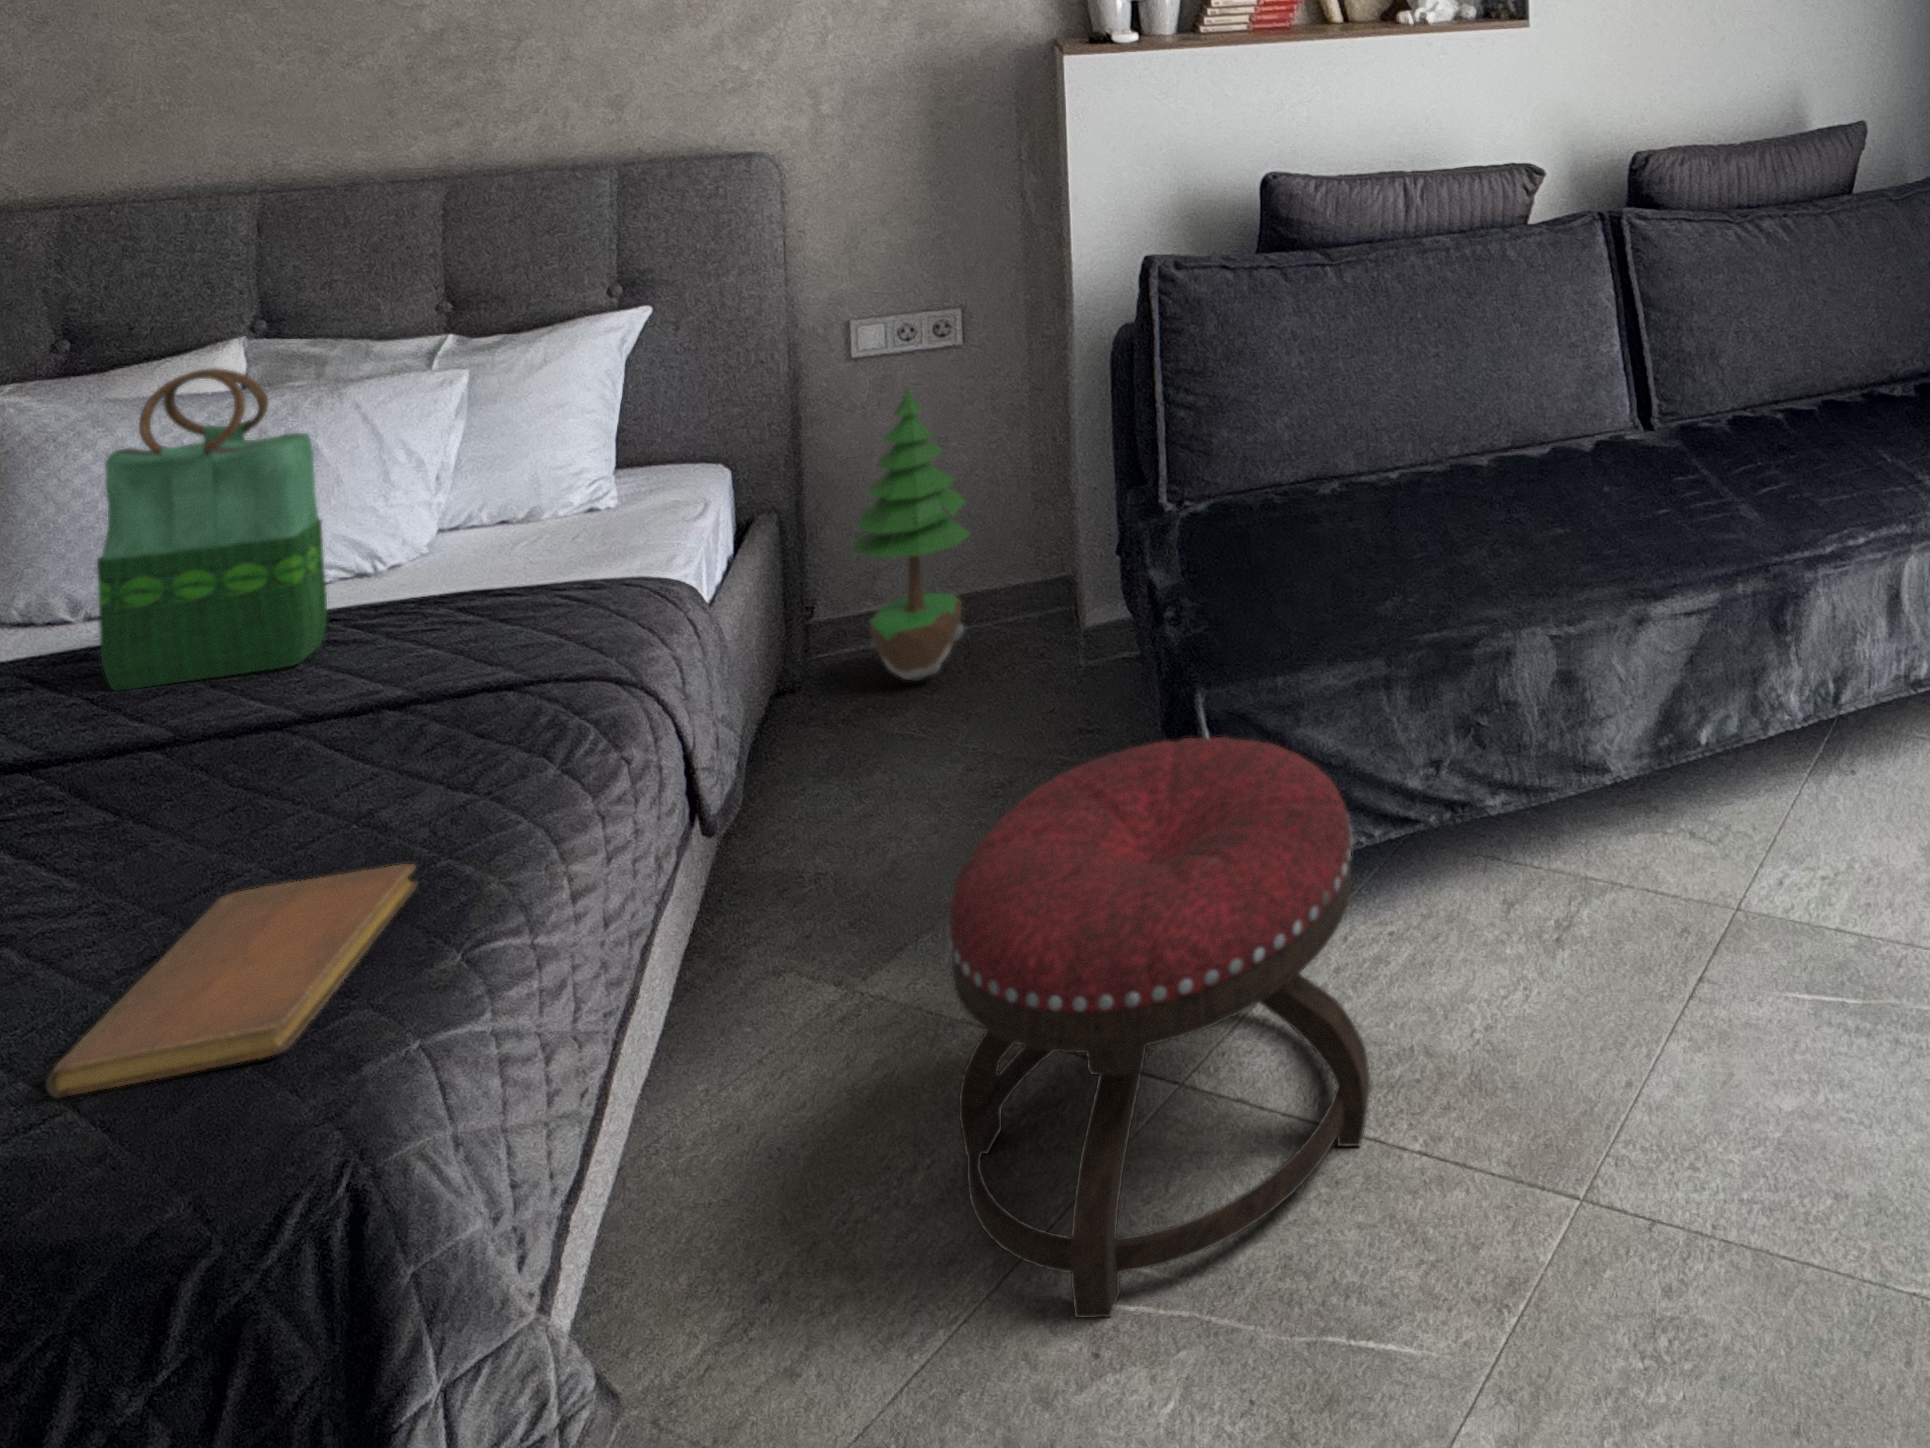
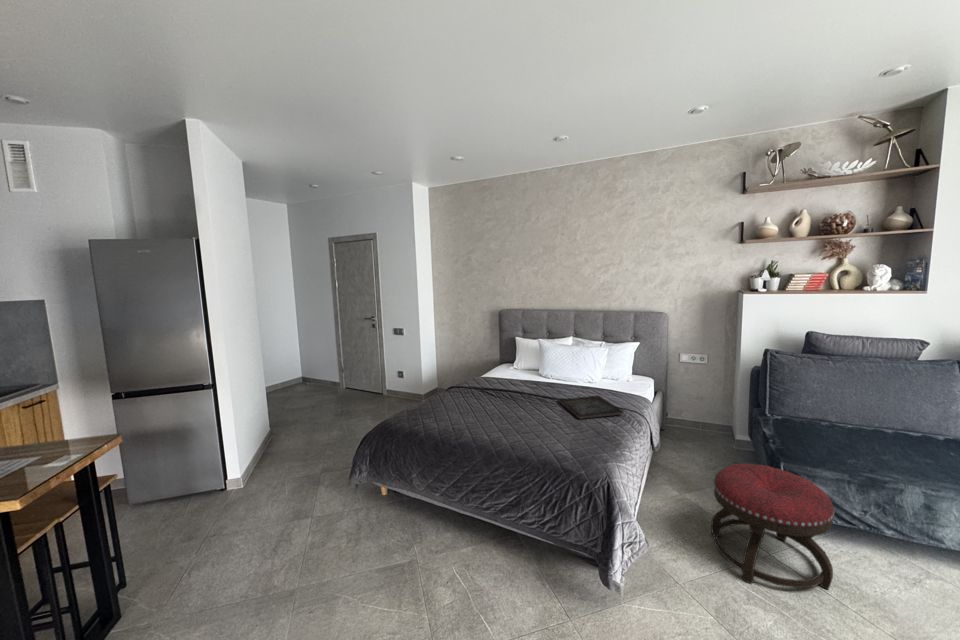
tote bag: present [97,368,327,691] -> none [562,338,593,392]
potted tree: present [854,389,970,681] -> none [680,370,708,438]
tray: none [28,670,499,887] -> present [558,396,624,419]
notebook: present [47,864,417,1098] -> none [571,422,616,449]

